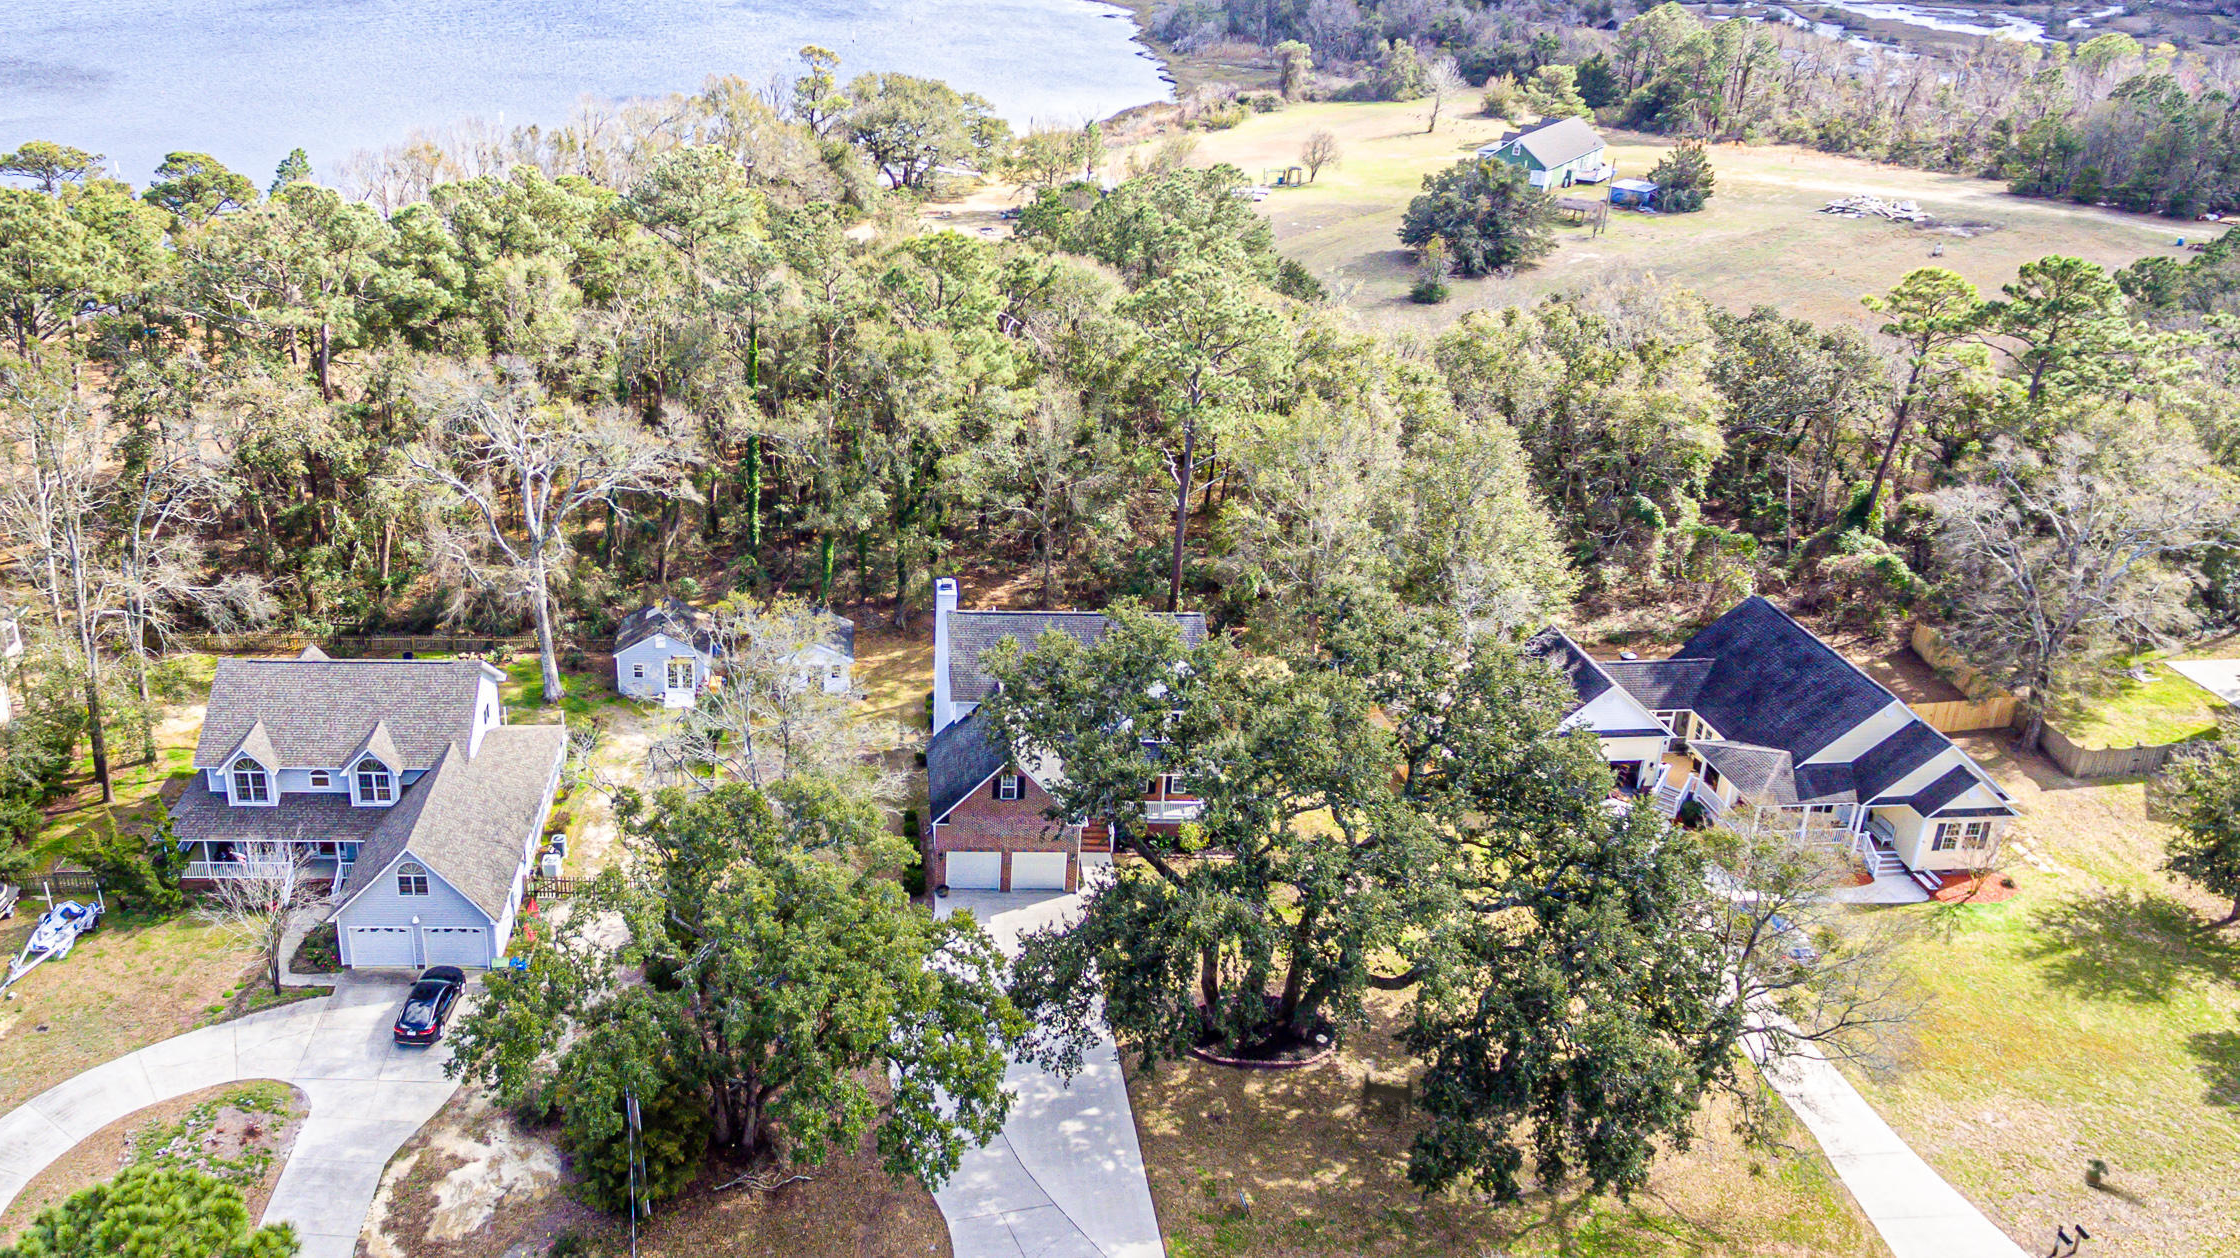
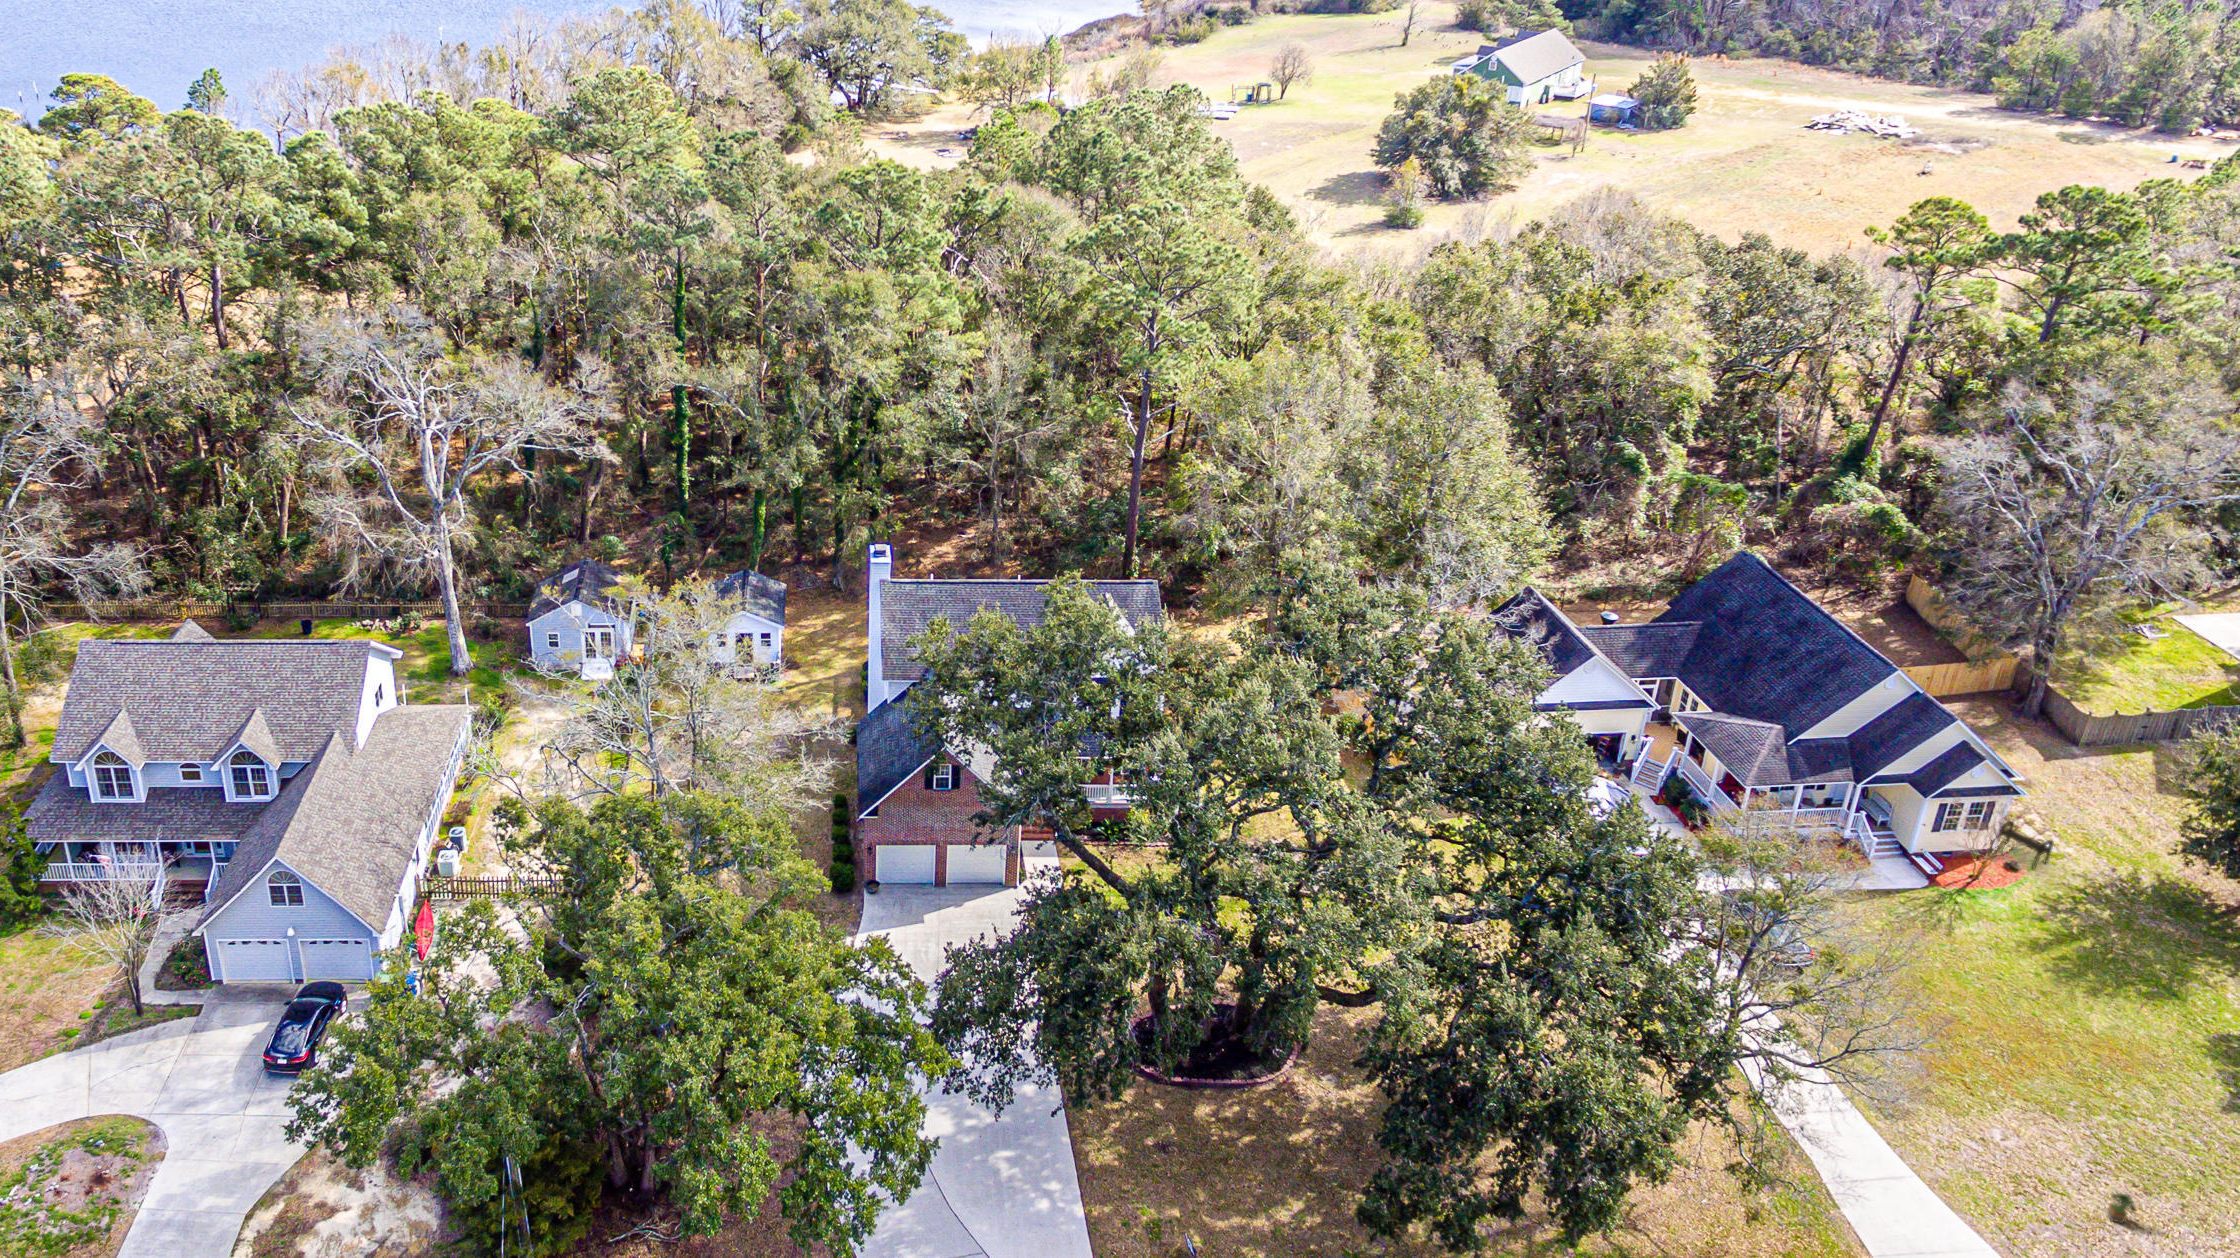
bench: present [1363,1073,1413,1120] -> present [1996,821,2054,868]

